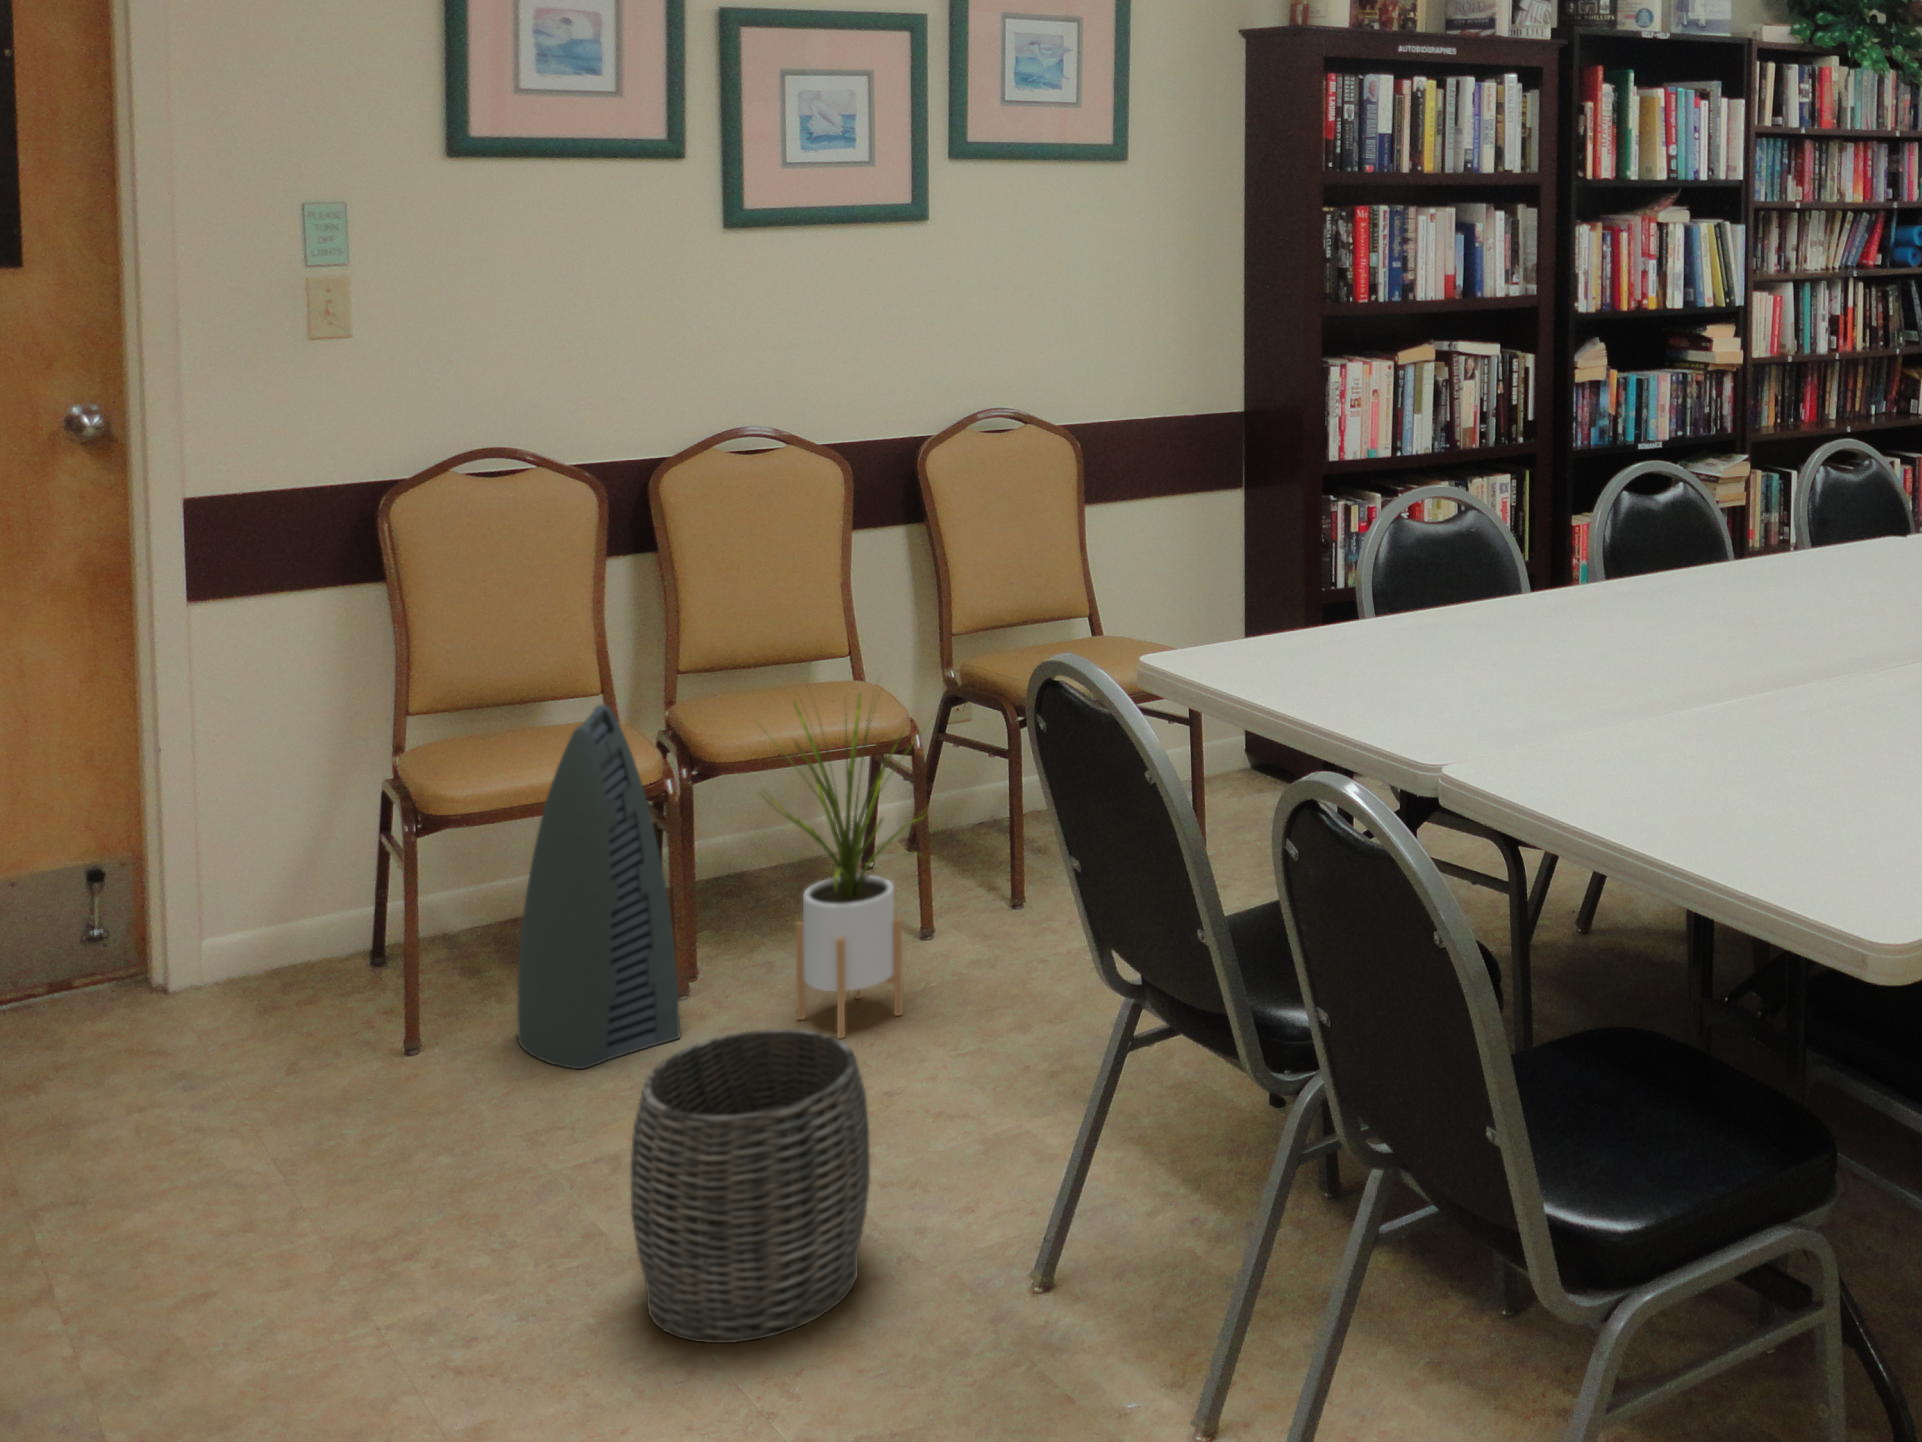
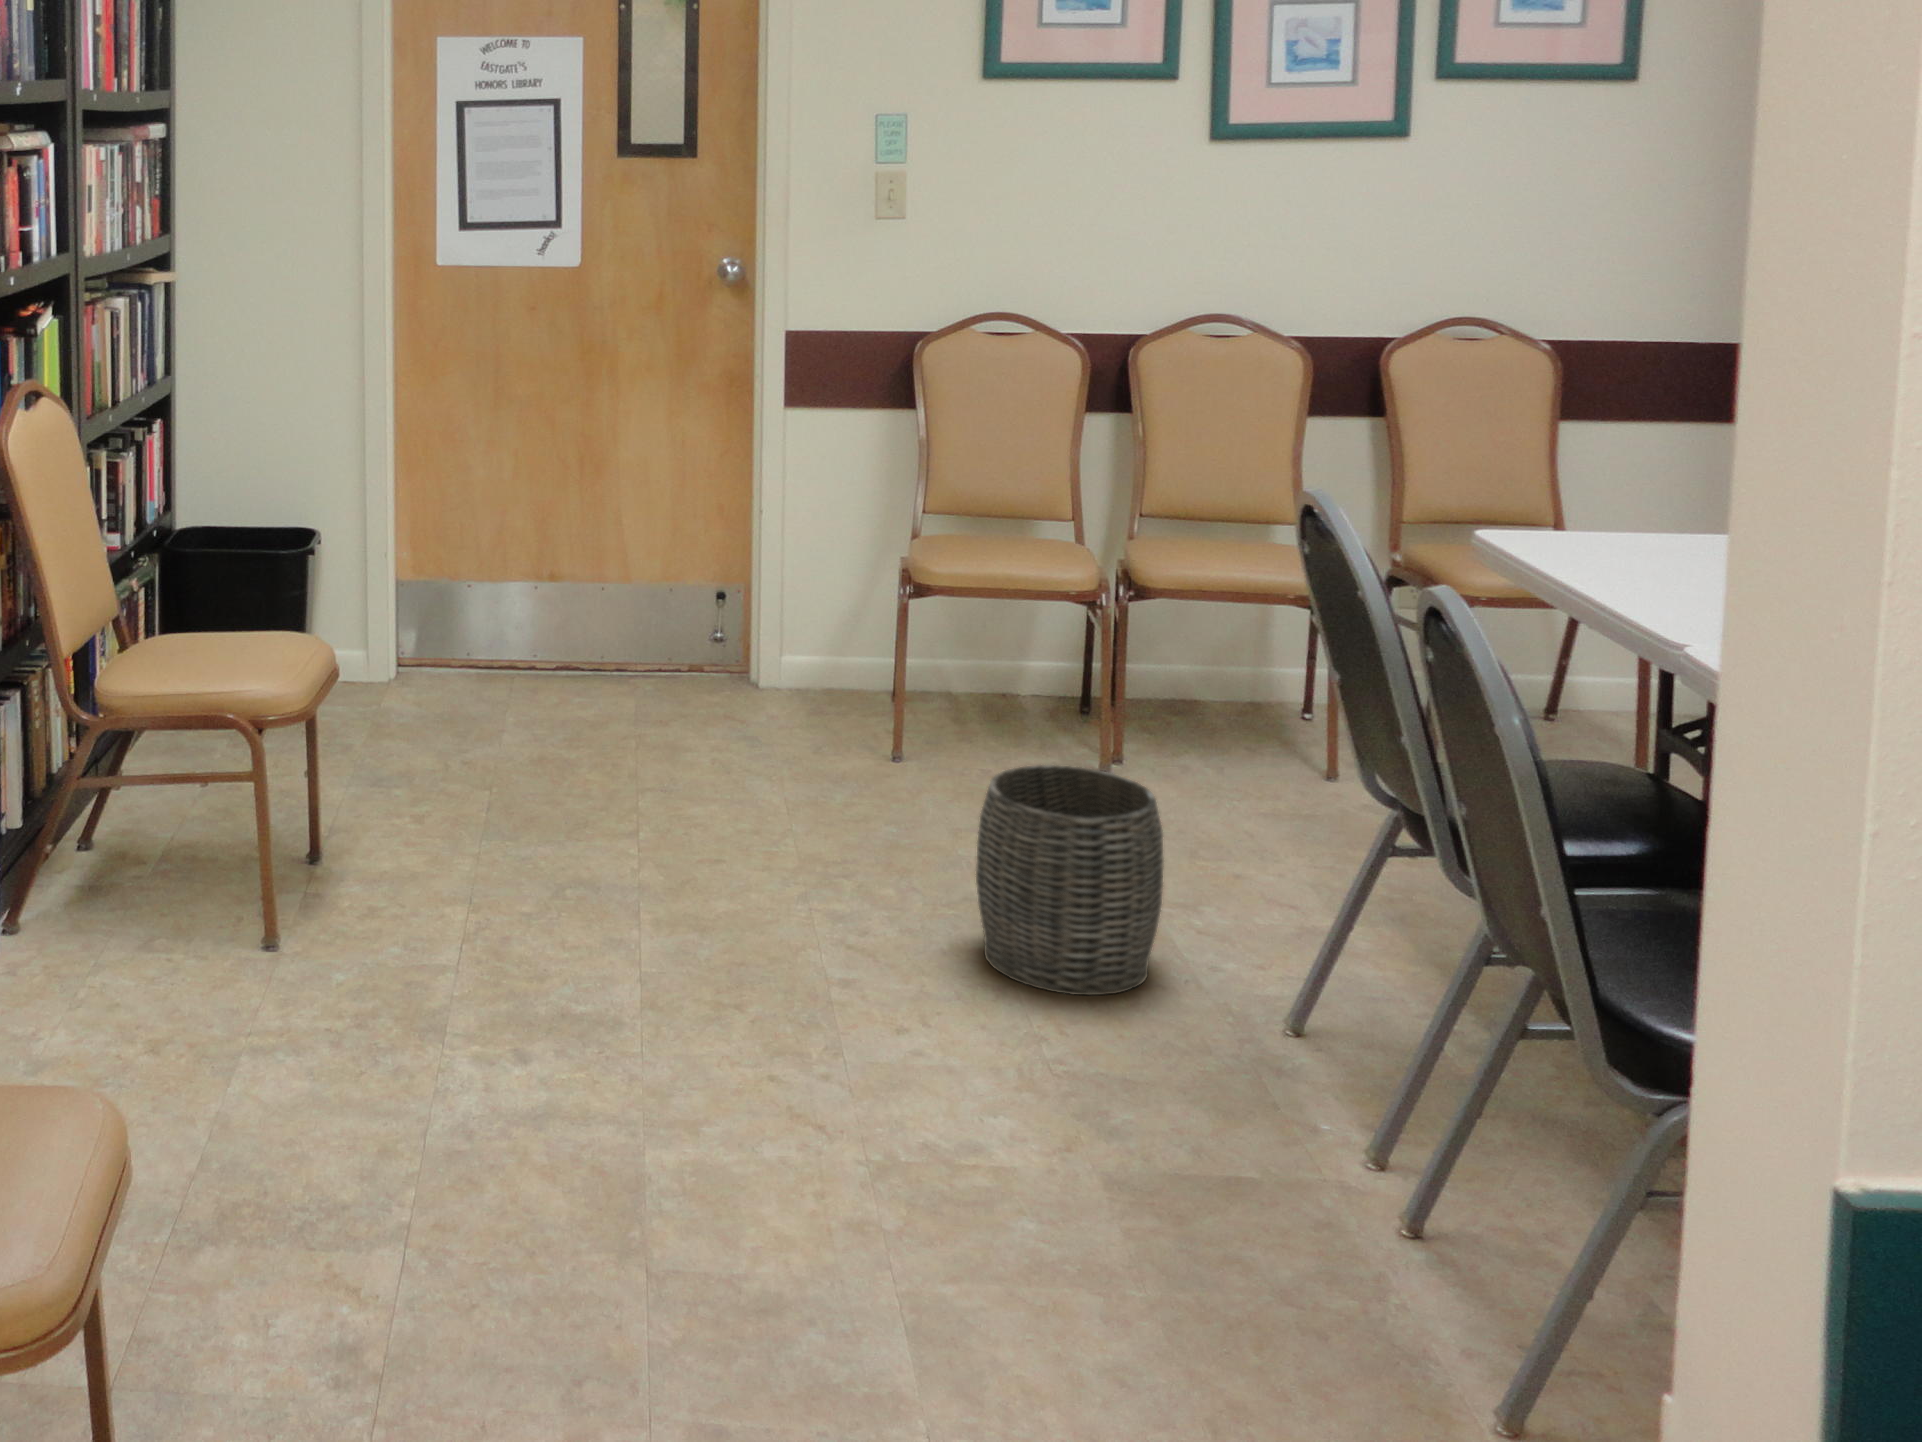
house plant: present [769,692,923,1038] -> none [1151,523,1328,834]
air purifier: present [517,705,680,1069] -> none [969,519,1087,800]

